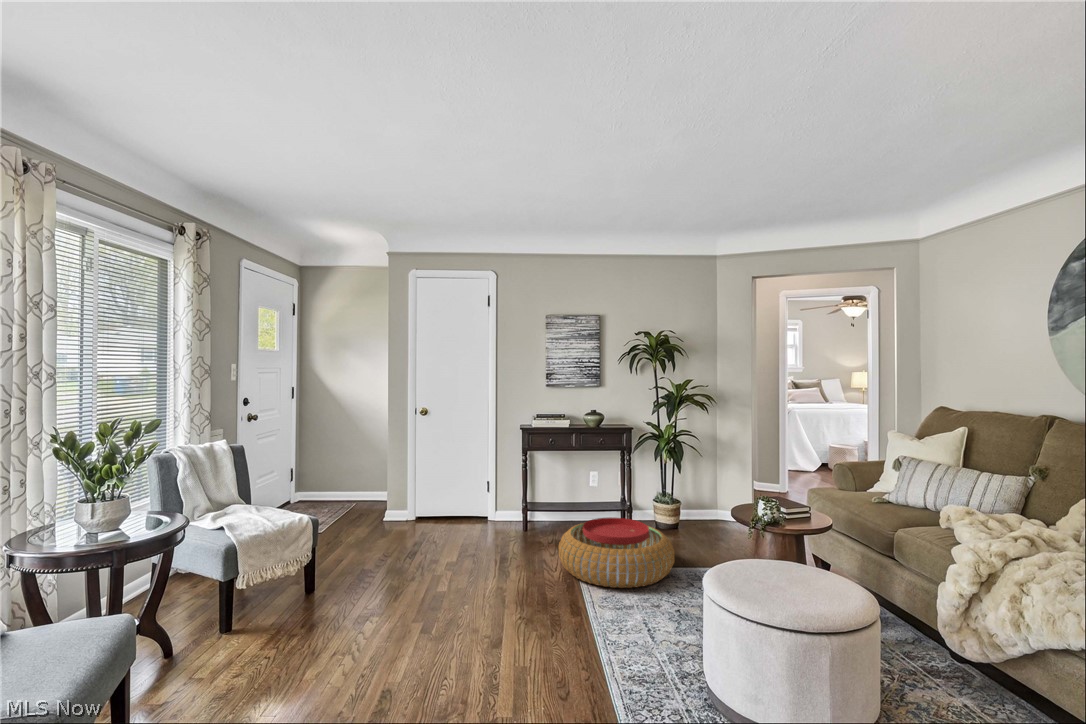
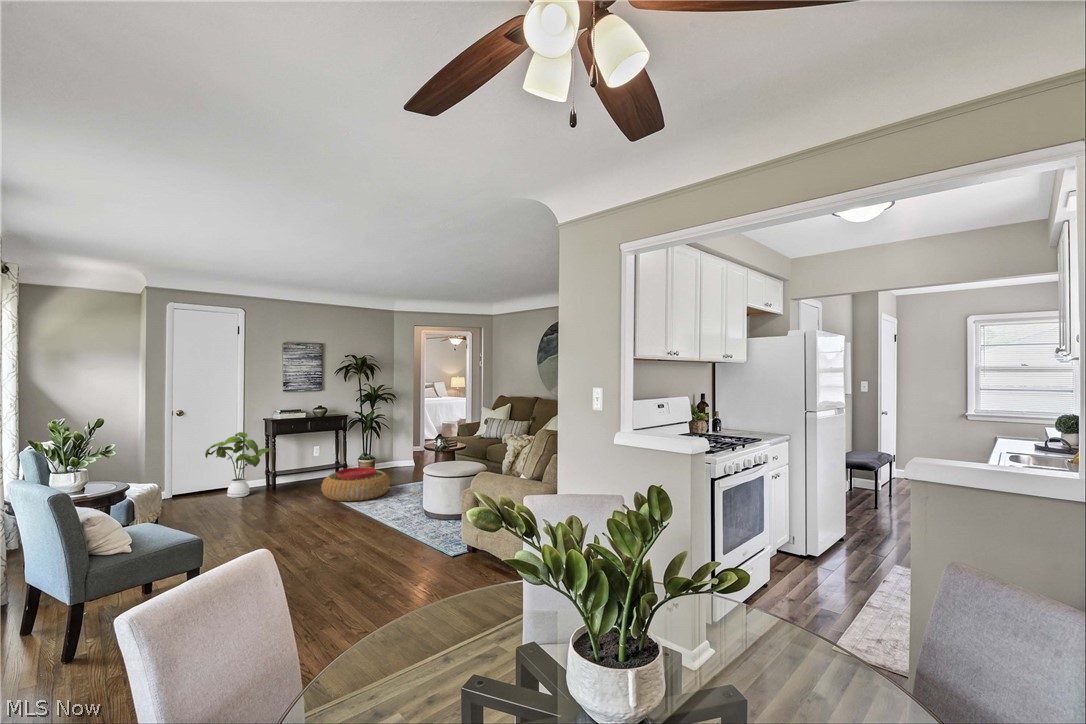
house plant: none [441,441,529,532] -> present [205,432,275,498]

